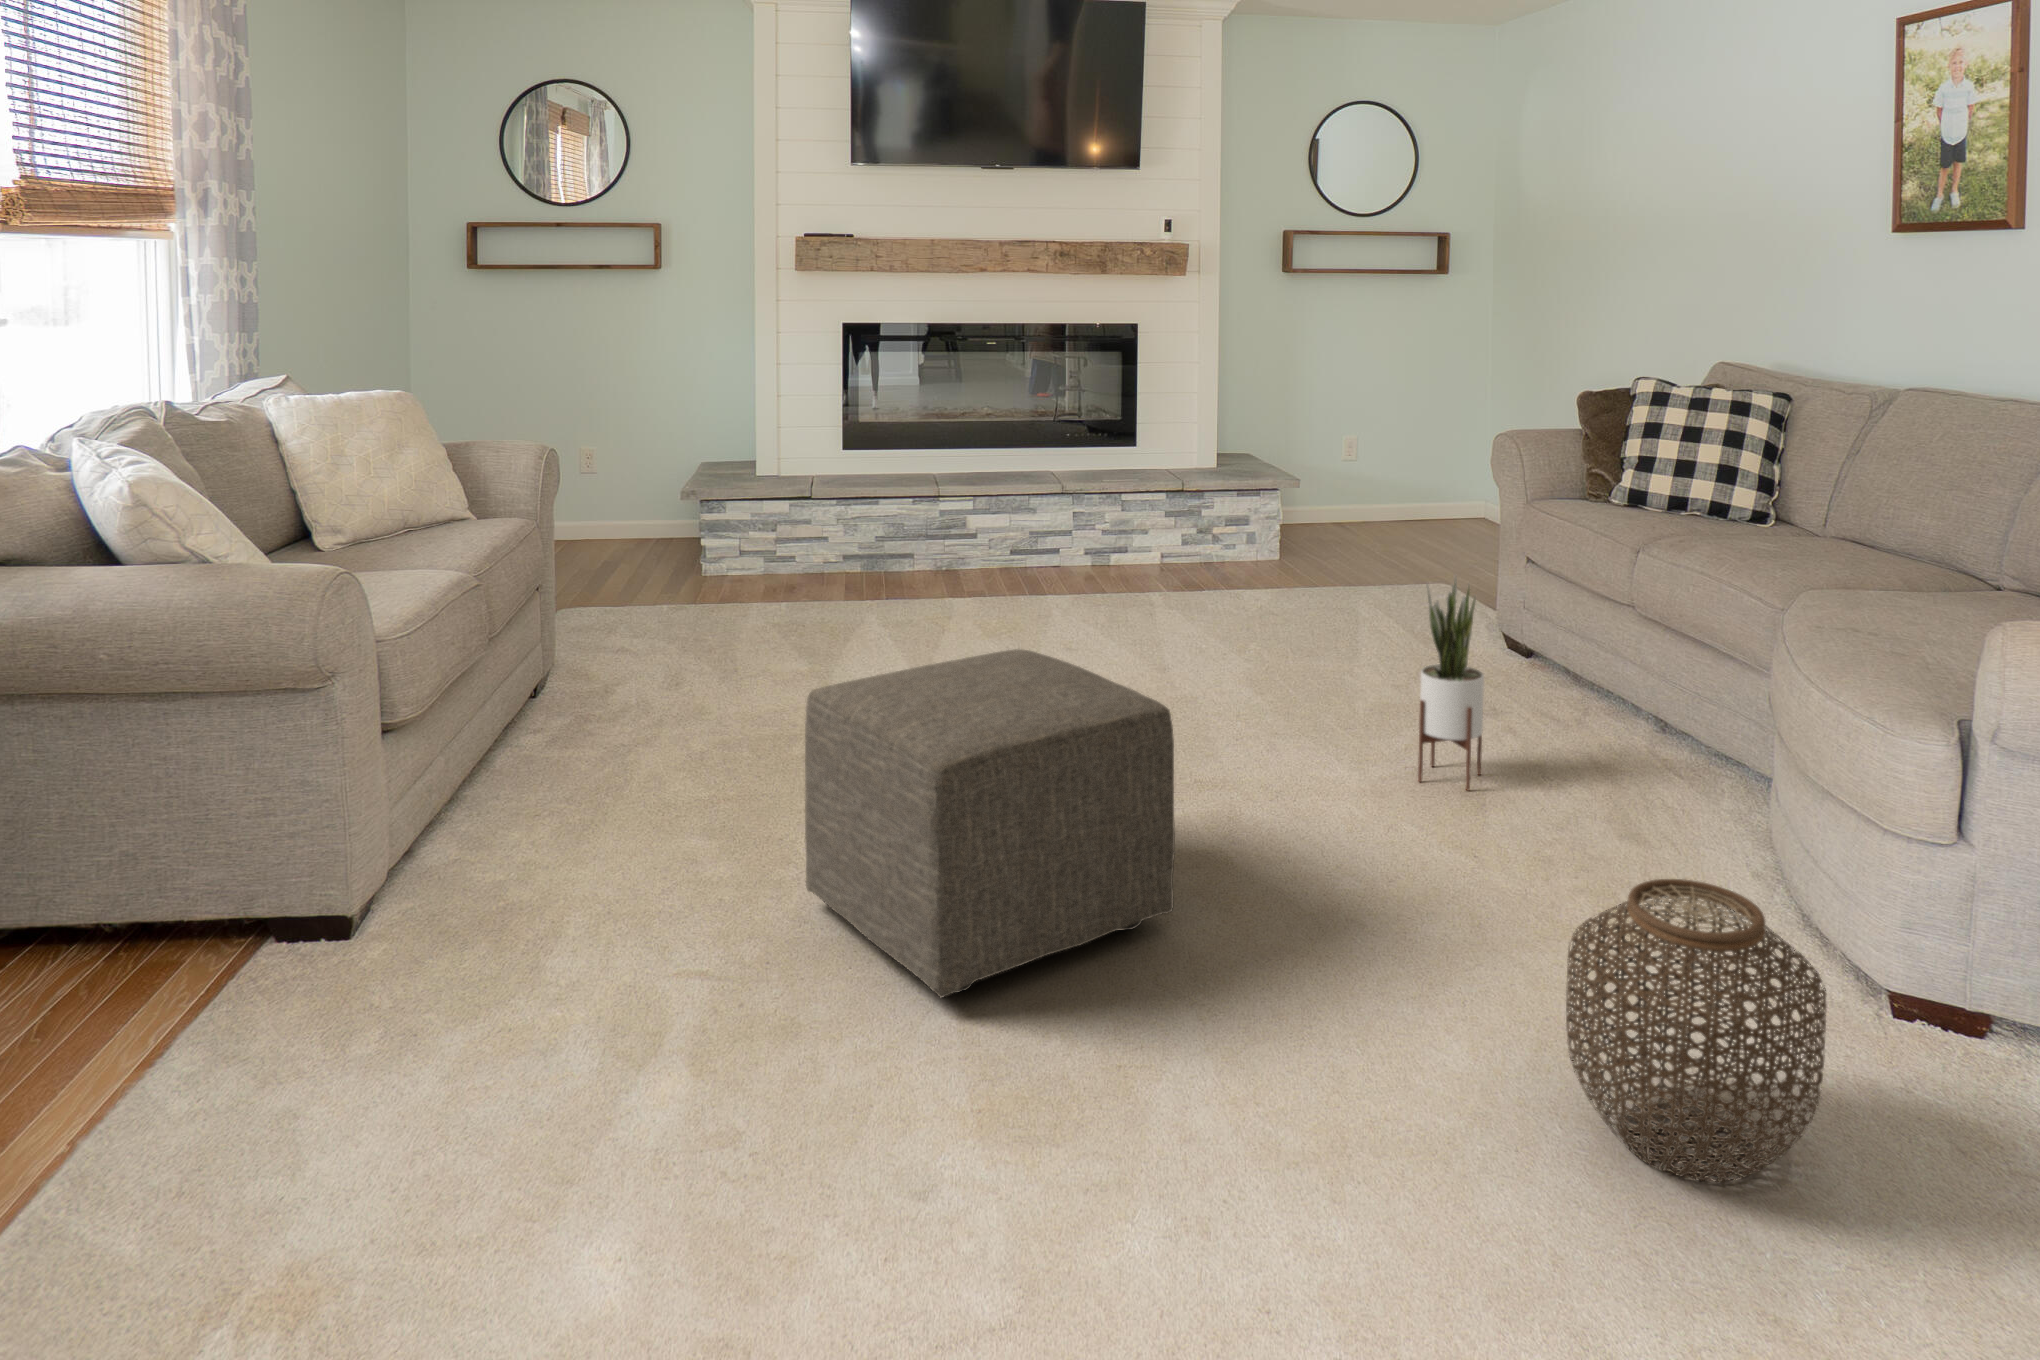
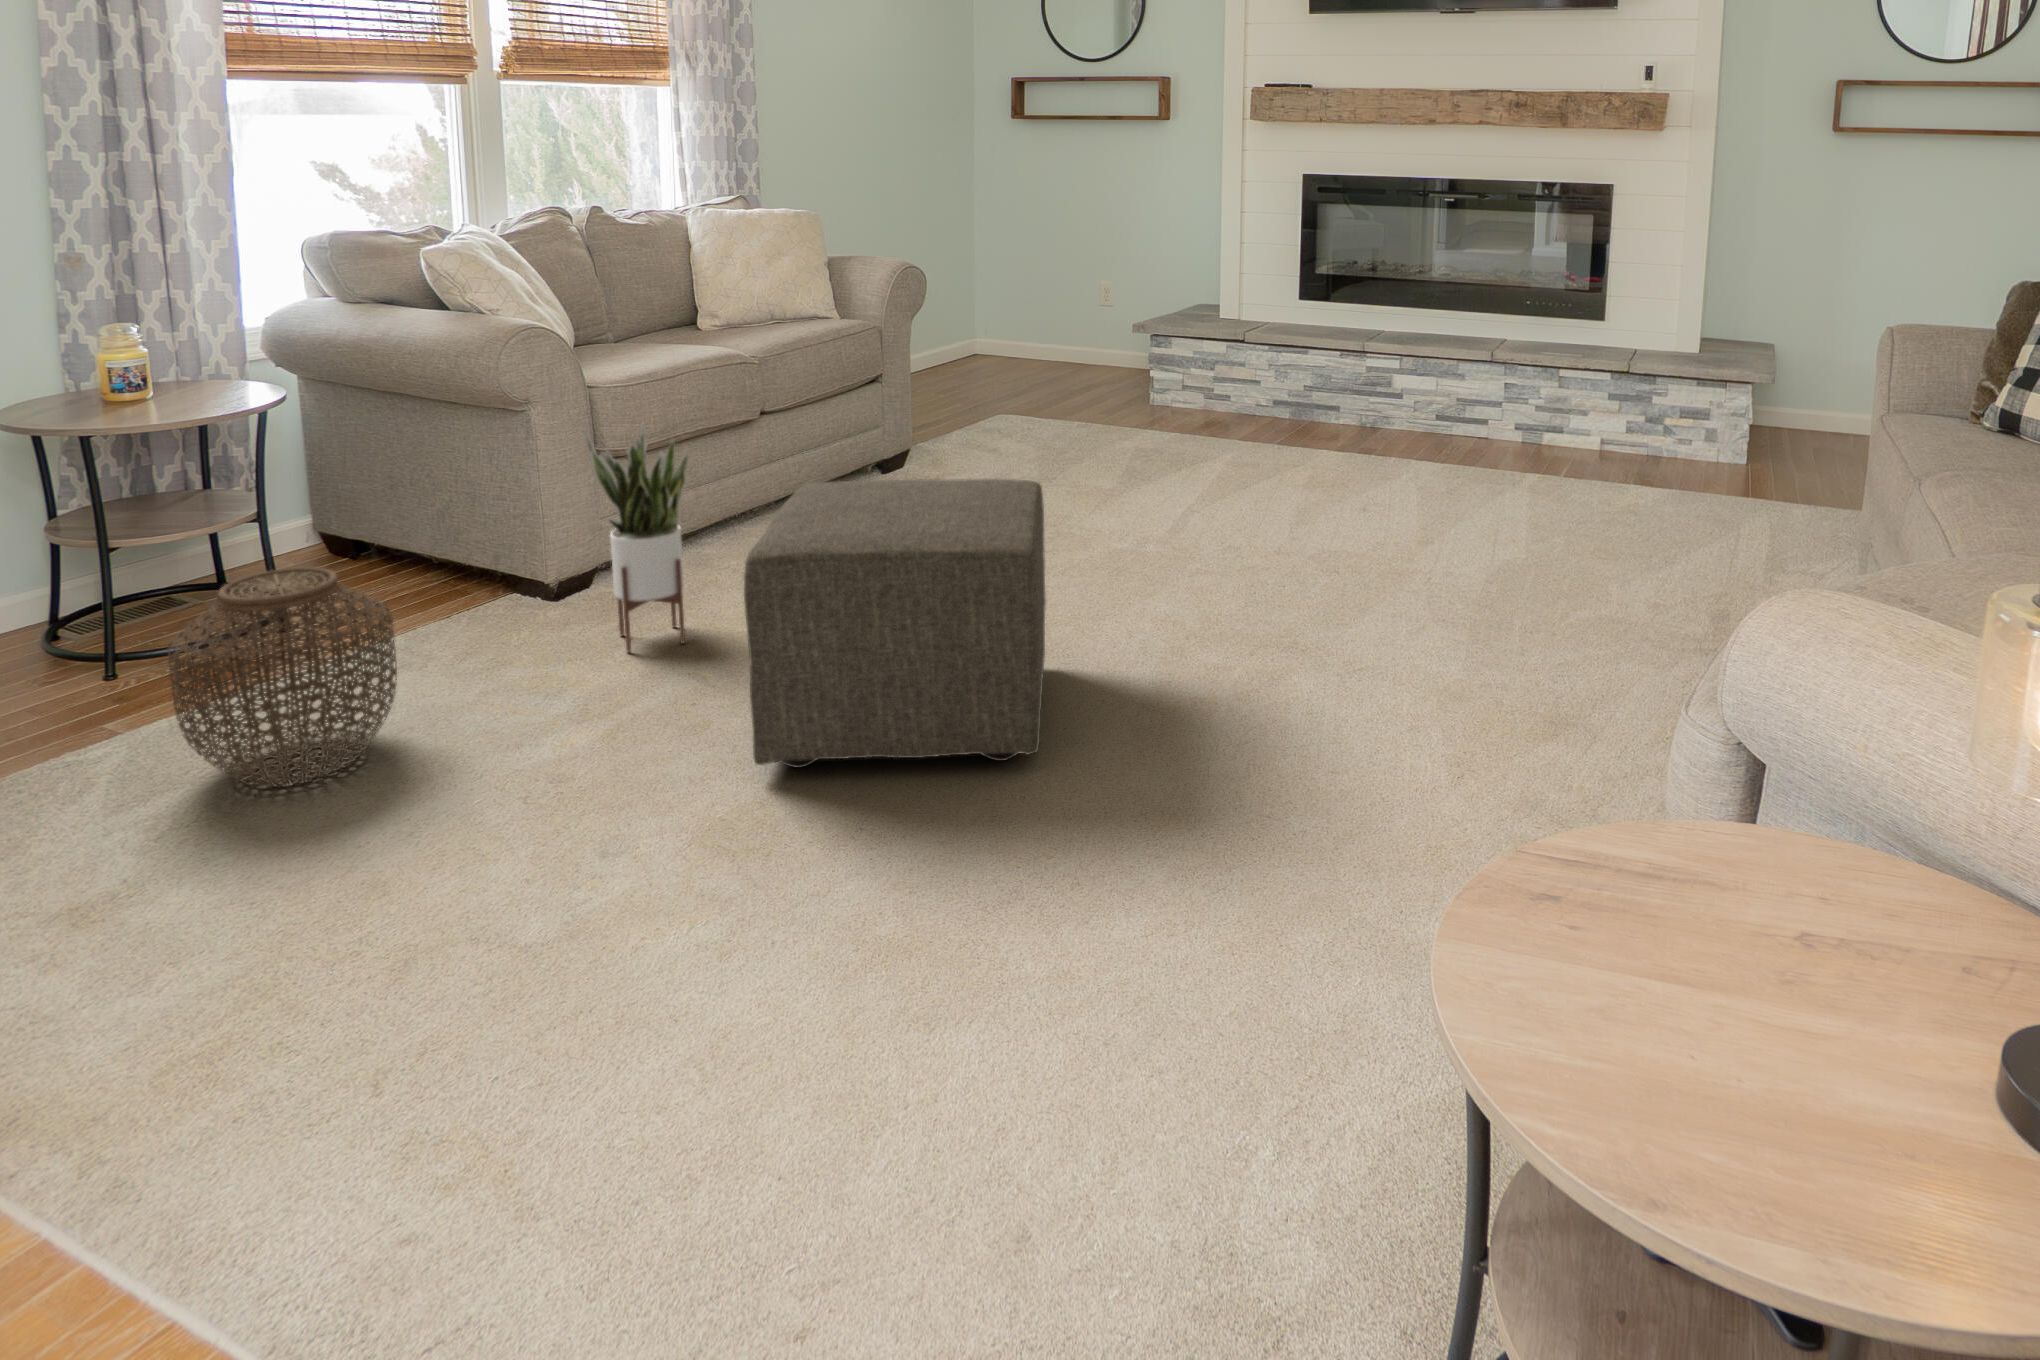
potted plant: present [1418,577,1484,790] -> present [582,427,689,653]
woven basket: present [1566,879,1826,1182] -> present [168,567,397,787]

